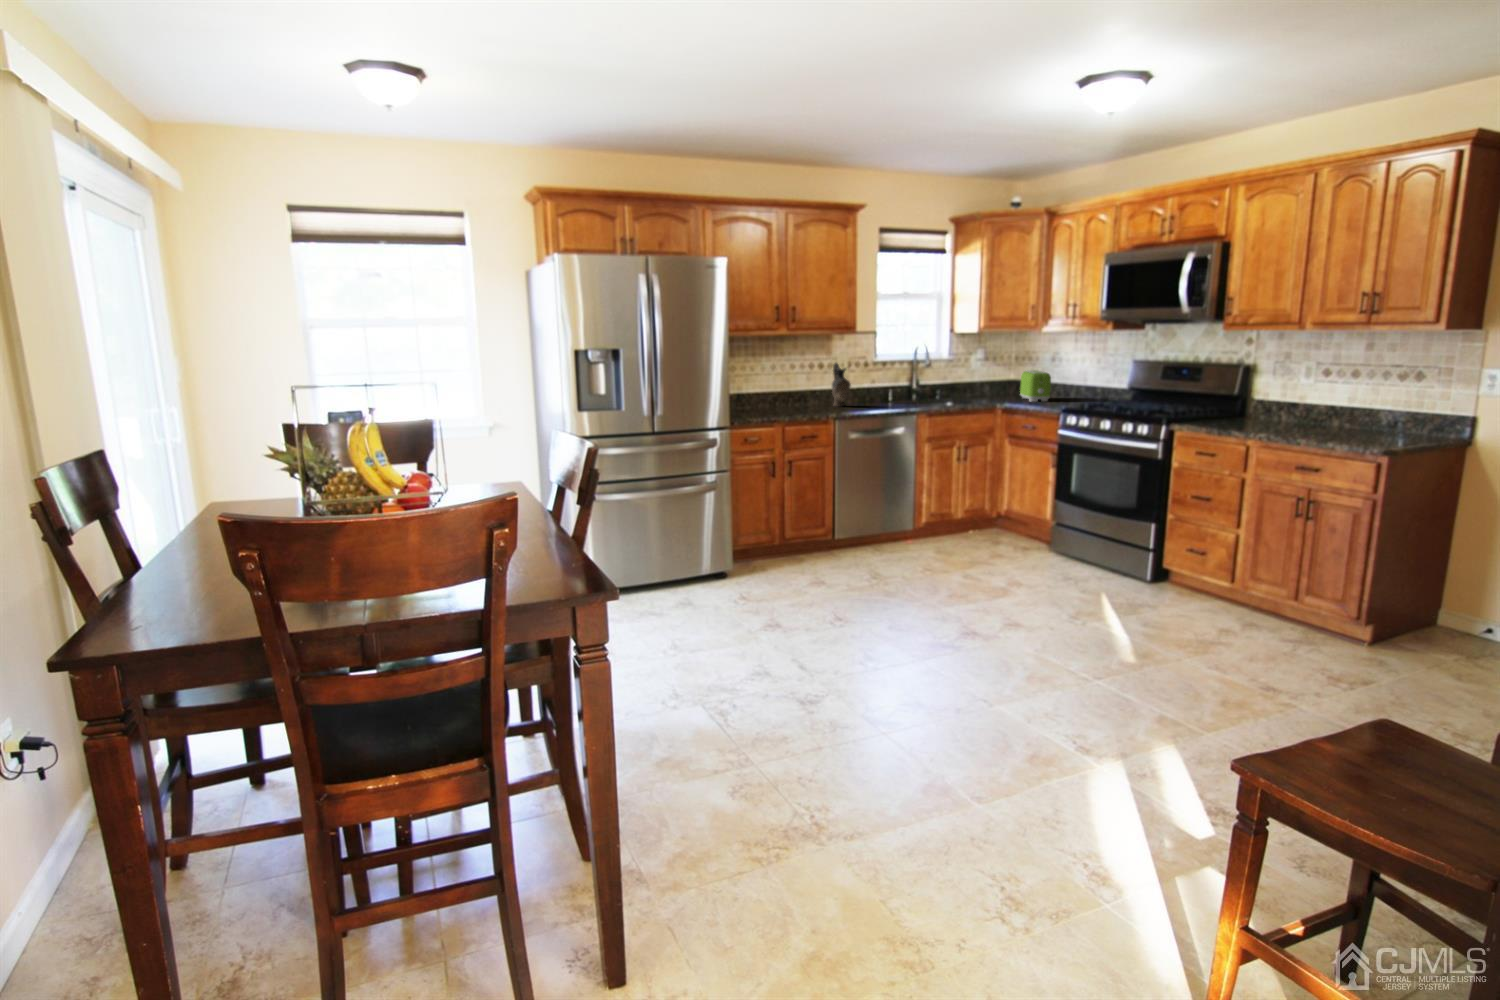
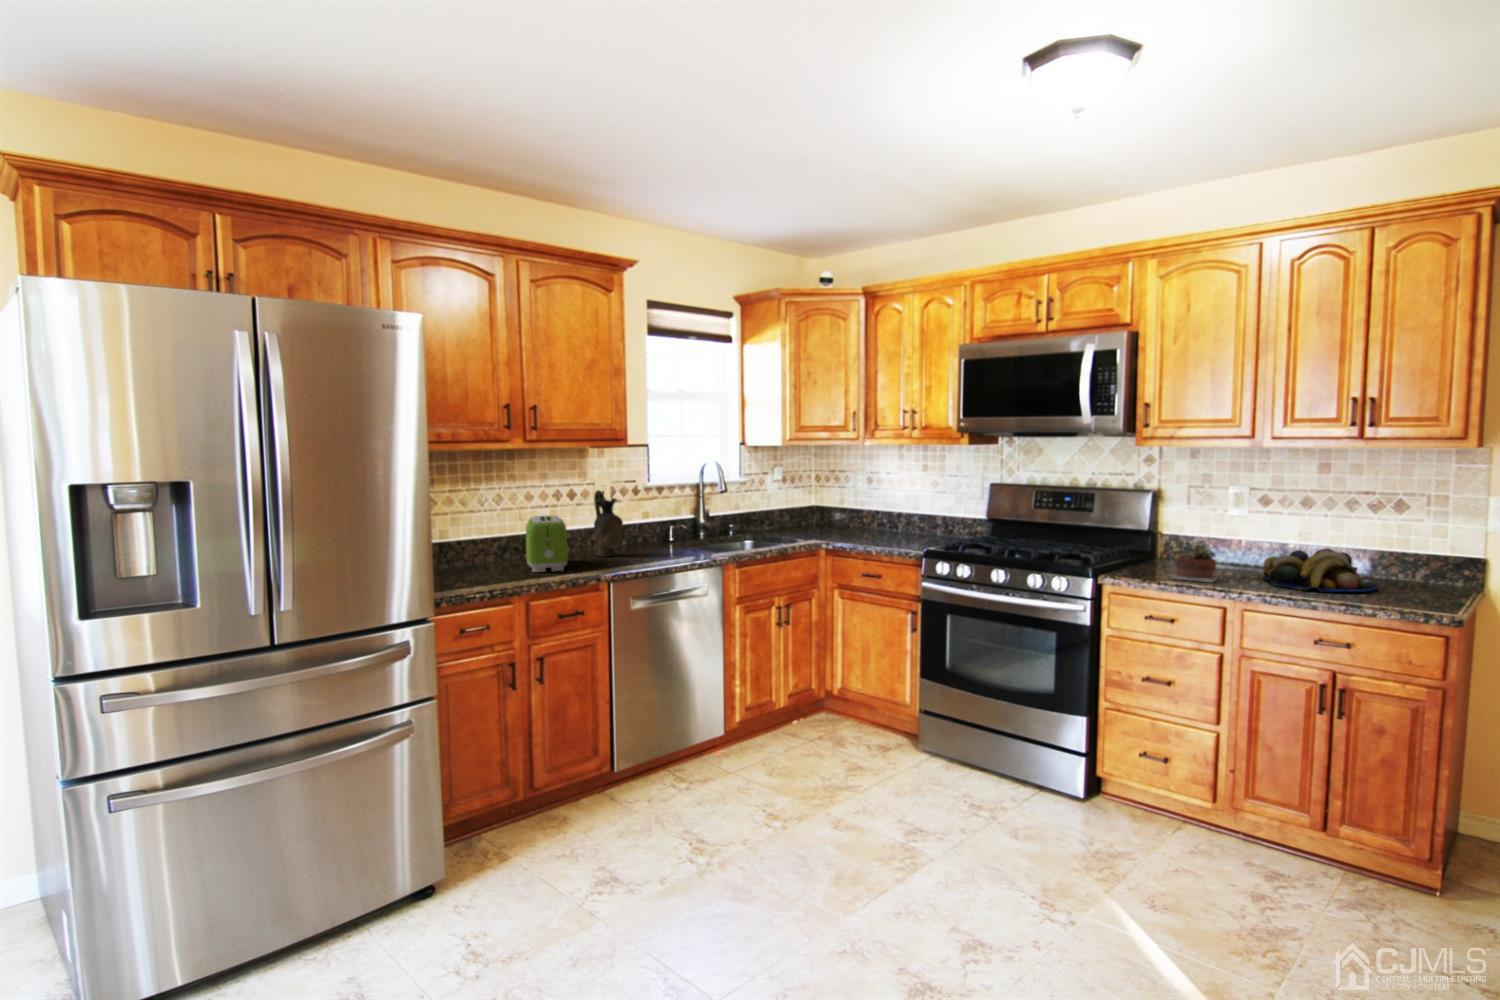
toaster: present [1020,370,1051,402] -> present [526,515,567,572]
succulent plant: none [1223,403,1266,430] -> present [1170,545,1218,582]
fruit bowl: none [1294,408,1379,437] -> present [1263,548,1377,592]

